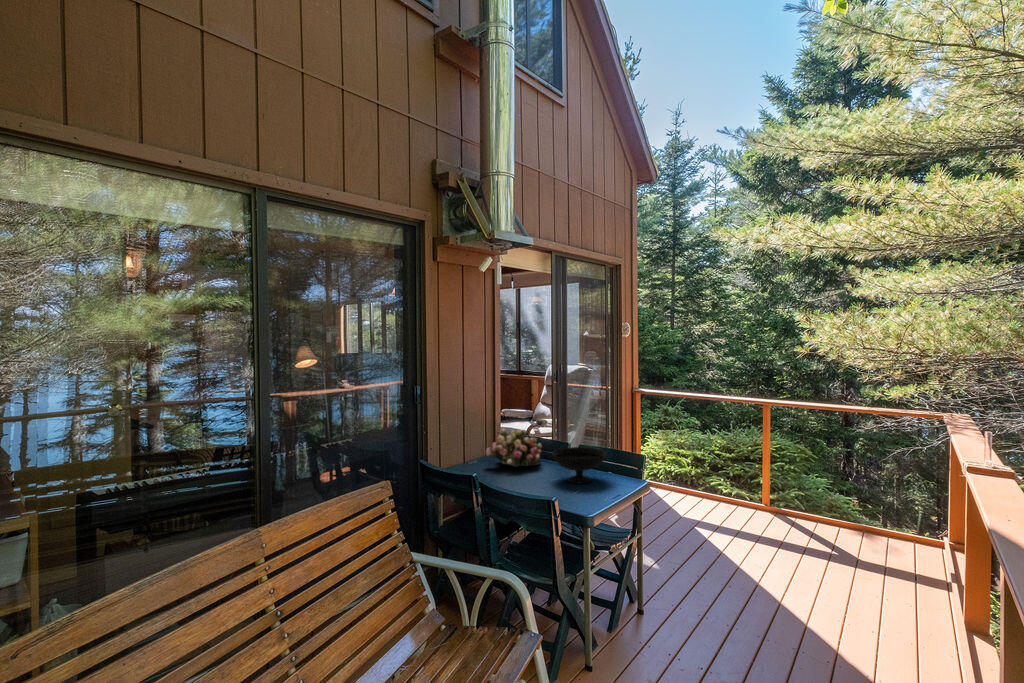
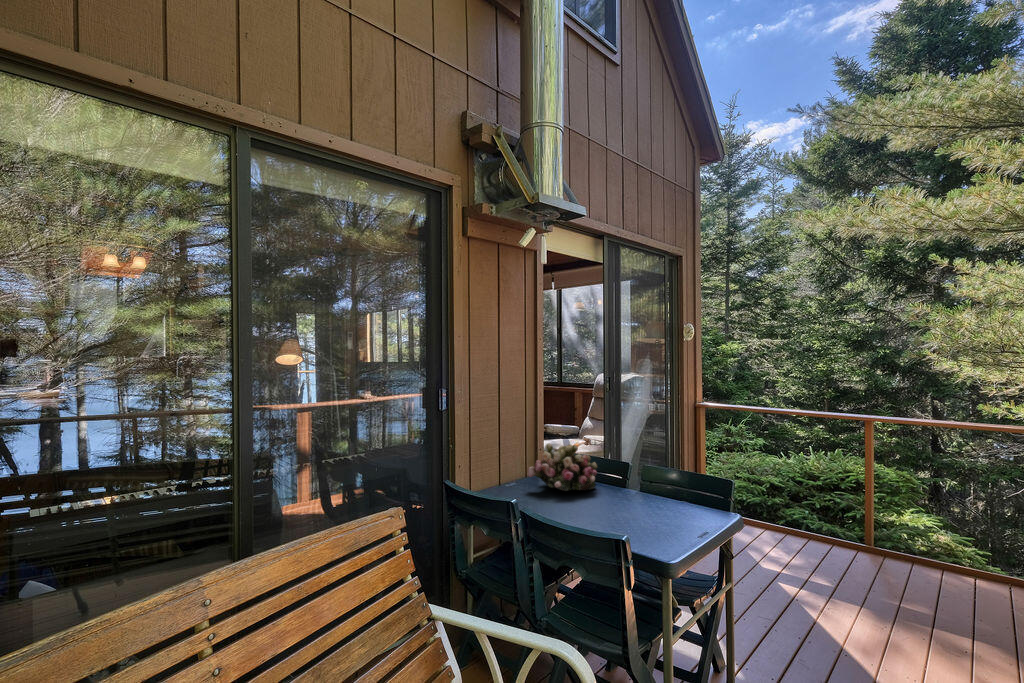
bowl: present [552,447,606,484] -> none [613,468,684,515]

